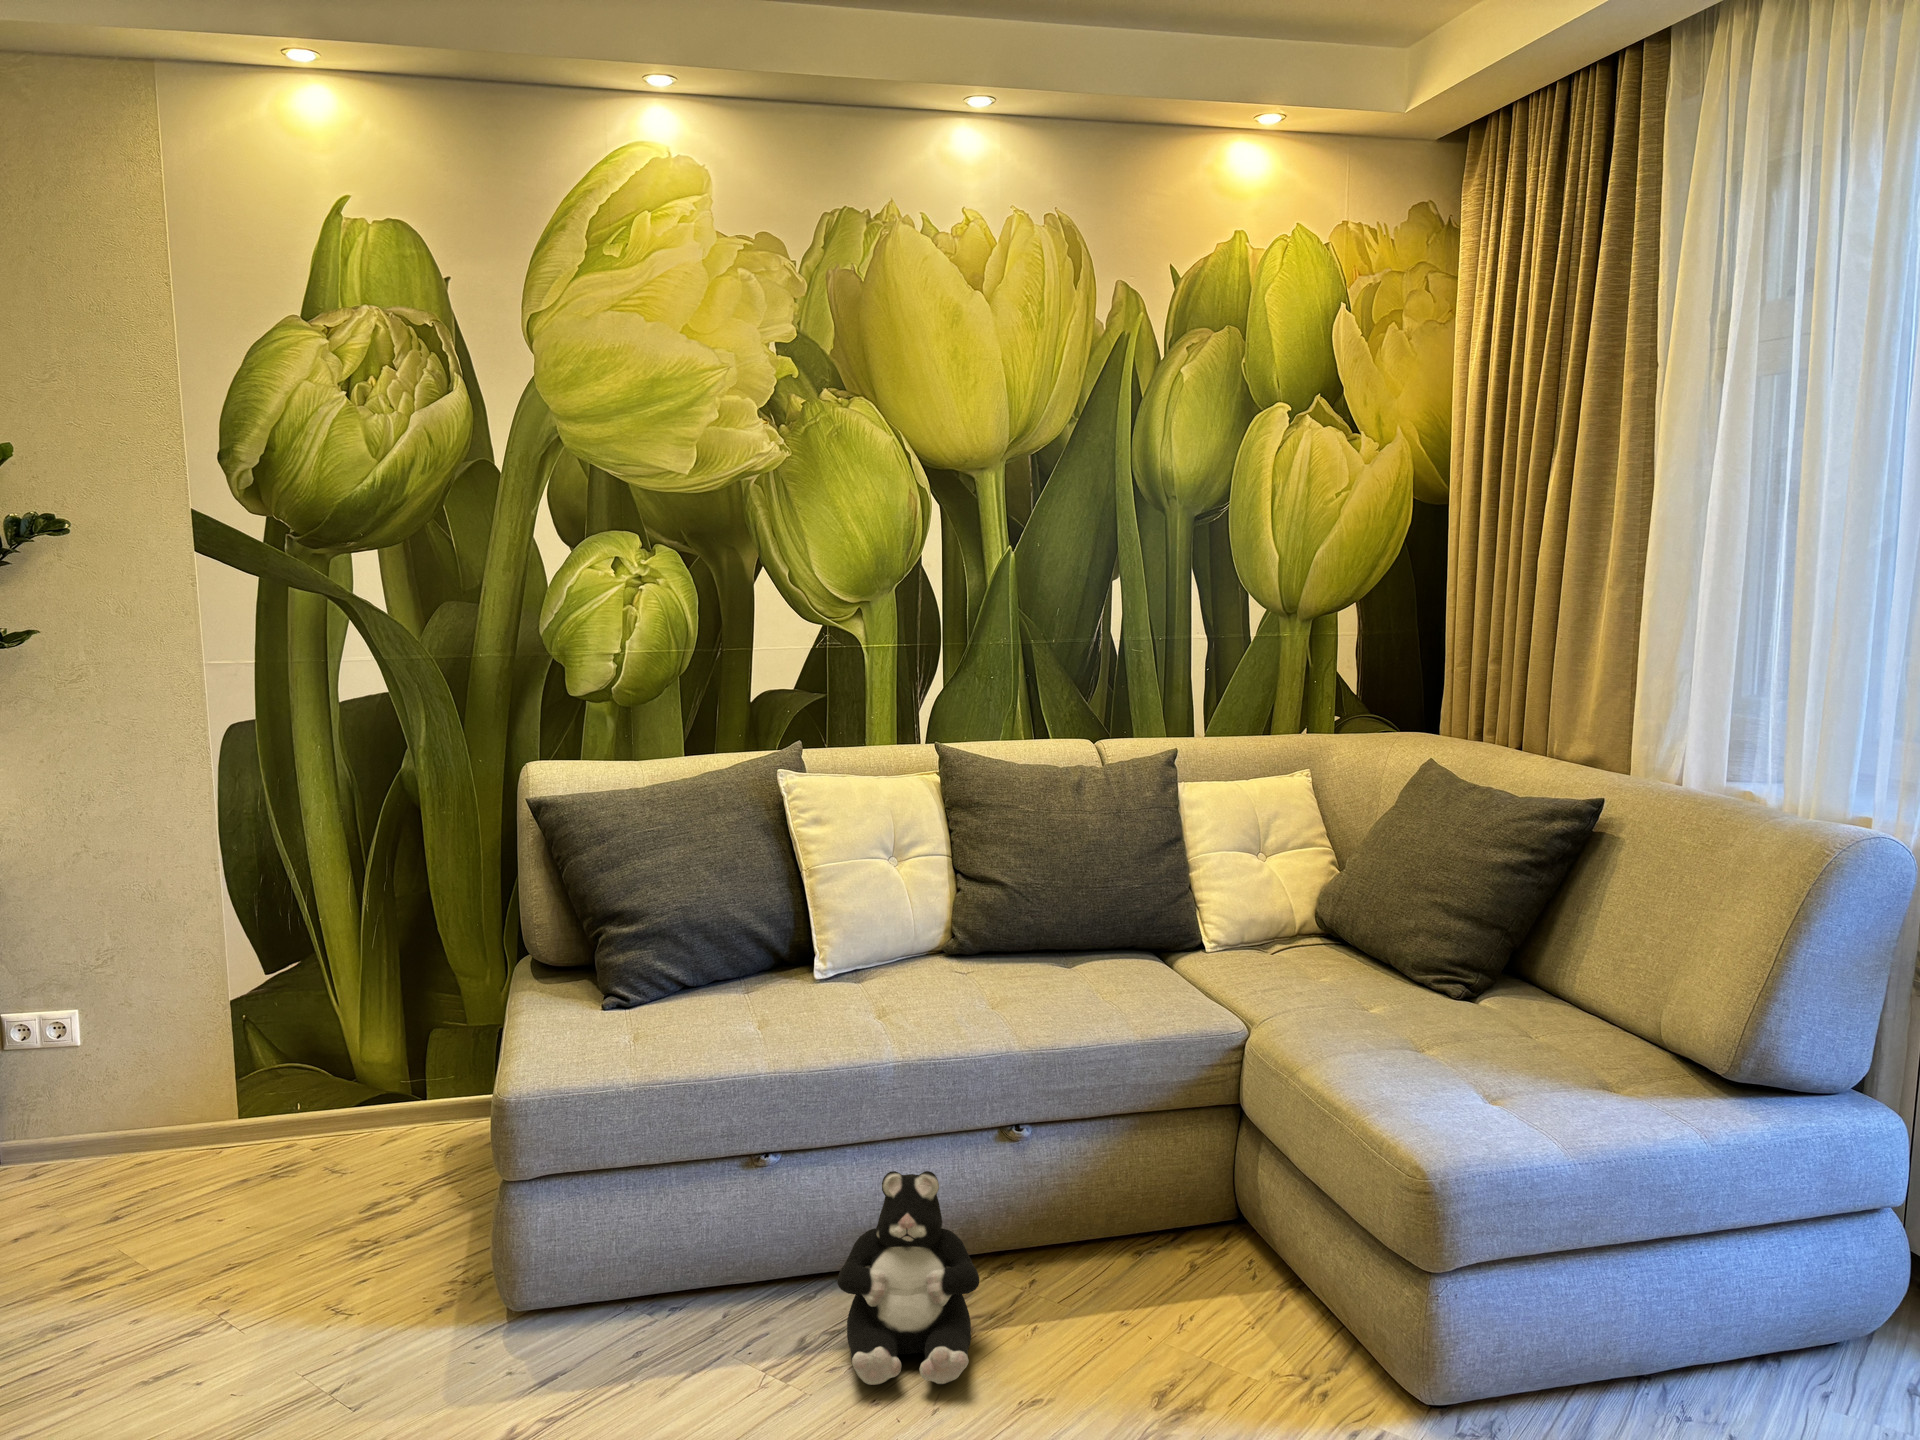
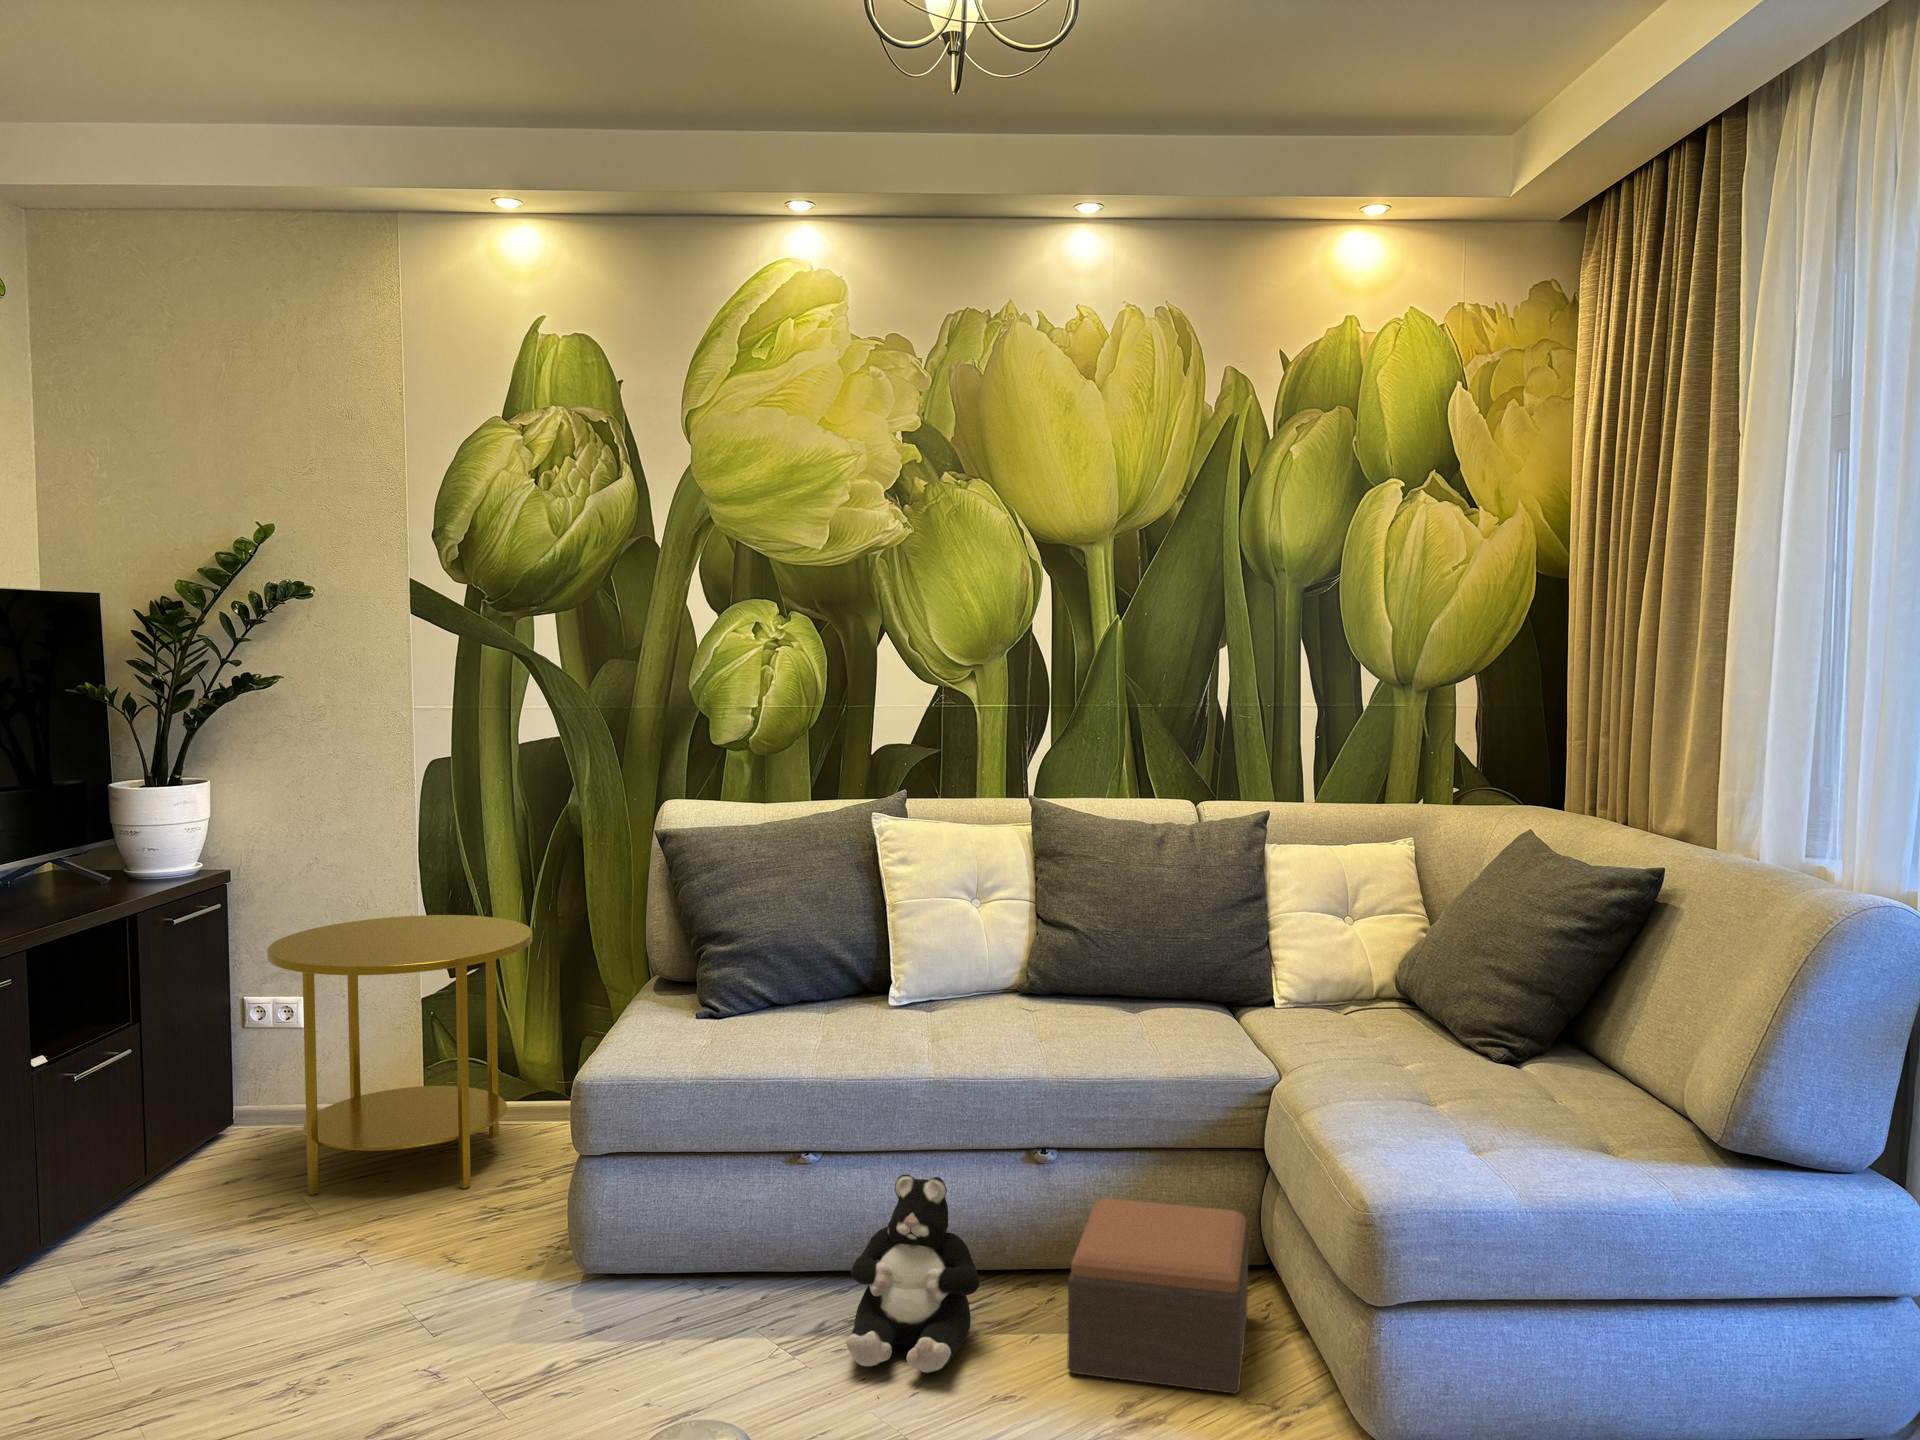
side table: none [54,904,381,1249] -> present [267,915,533,1195]
footstool: none [1075,1173,1265,1365] -> present [1067,1198,1248,1393]

